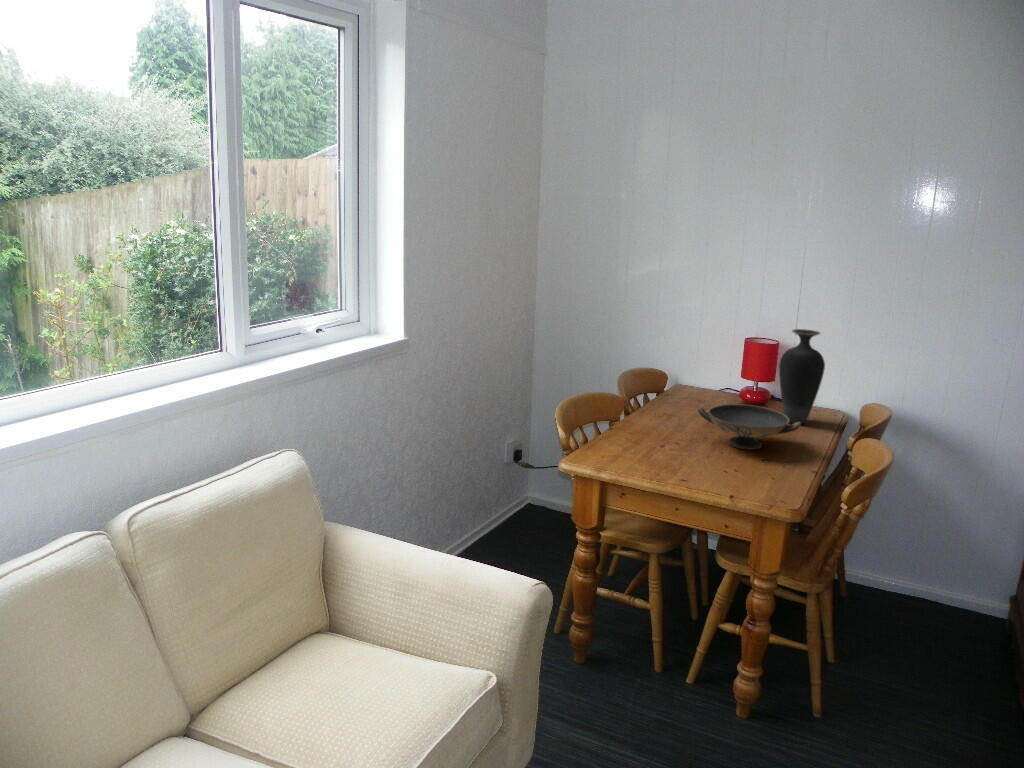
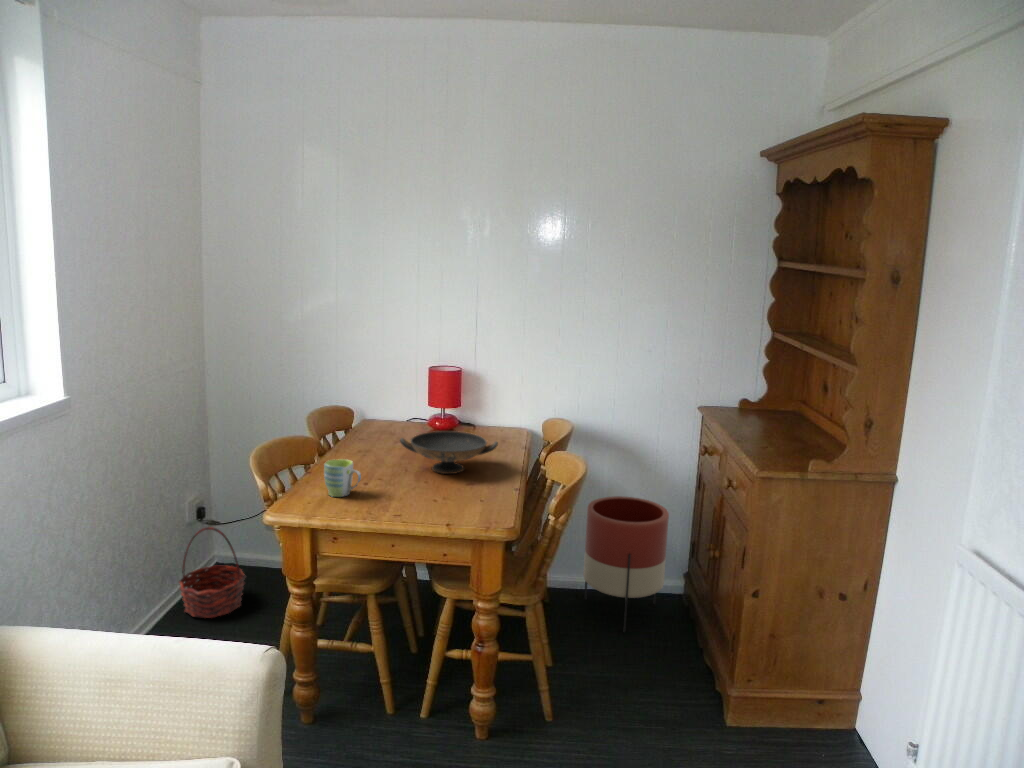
vase: present [779,329,825,424] -> none [467,356,507,444]
mug: none [619,420,652,456] -> present [324,459,361,497]
basket: none [492,468,549,551] -> present [179,527,246,618]
planter: none [898,501,1015,654] -> present [583,496,669,632]

